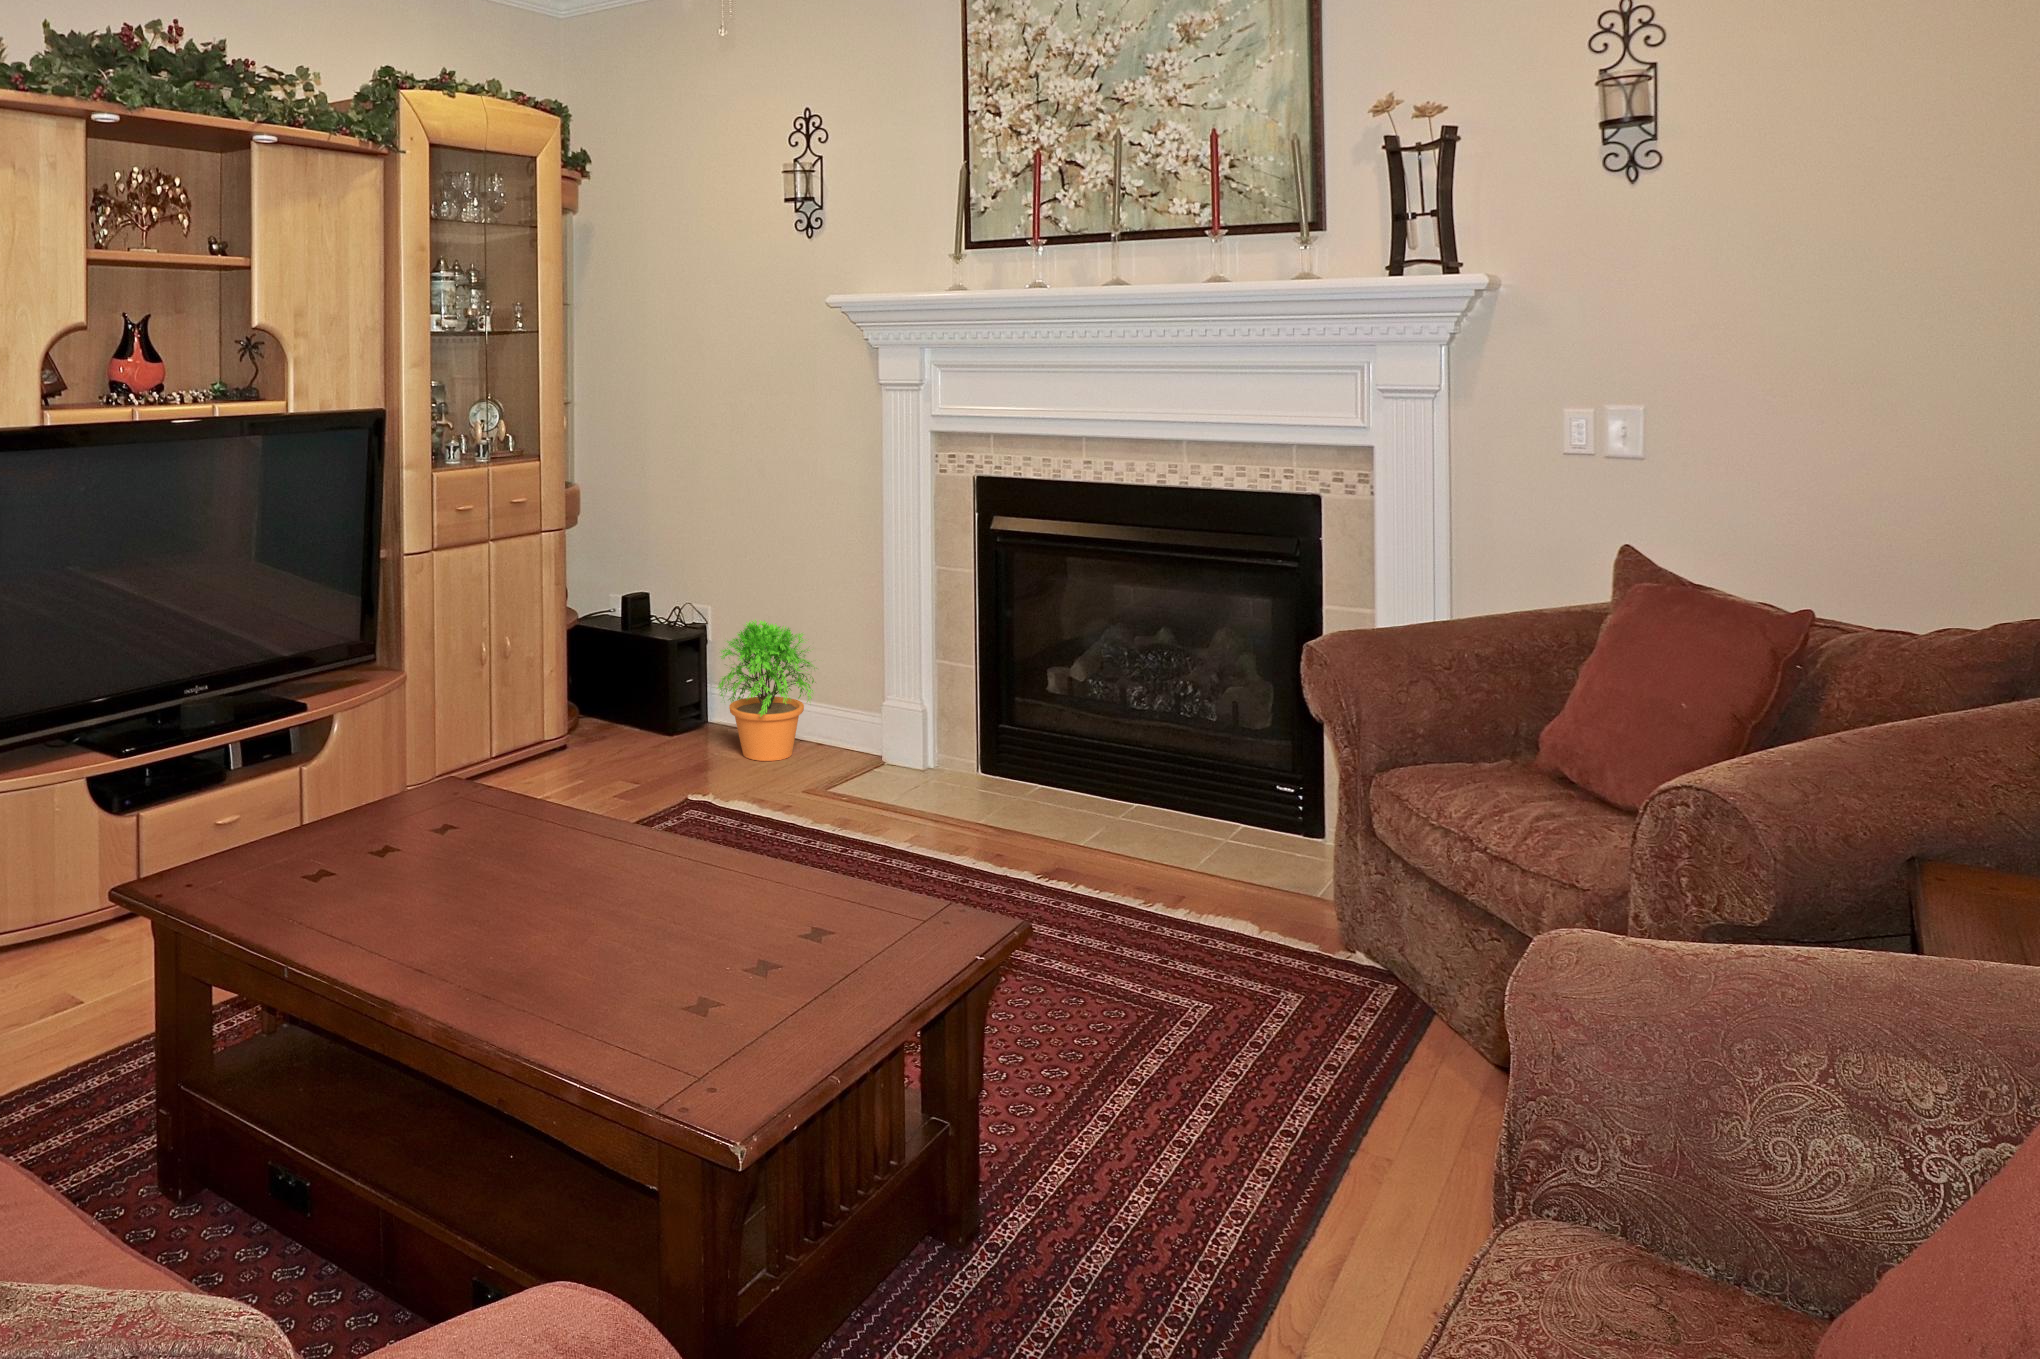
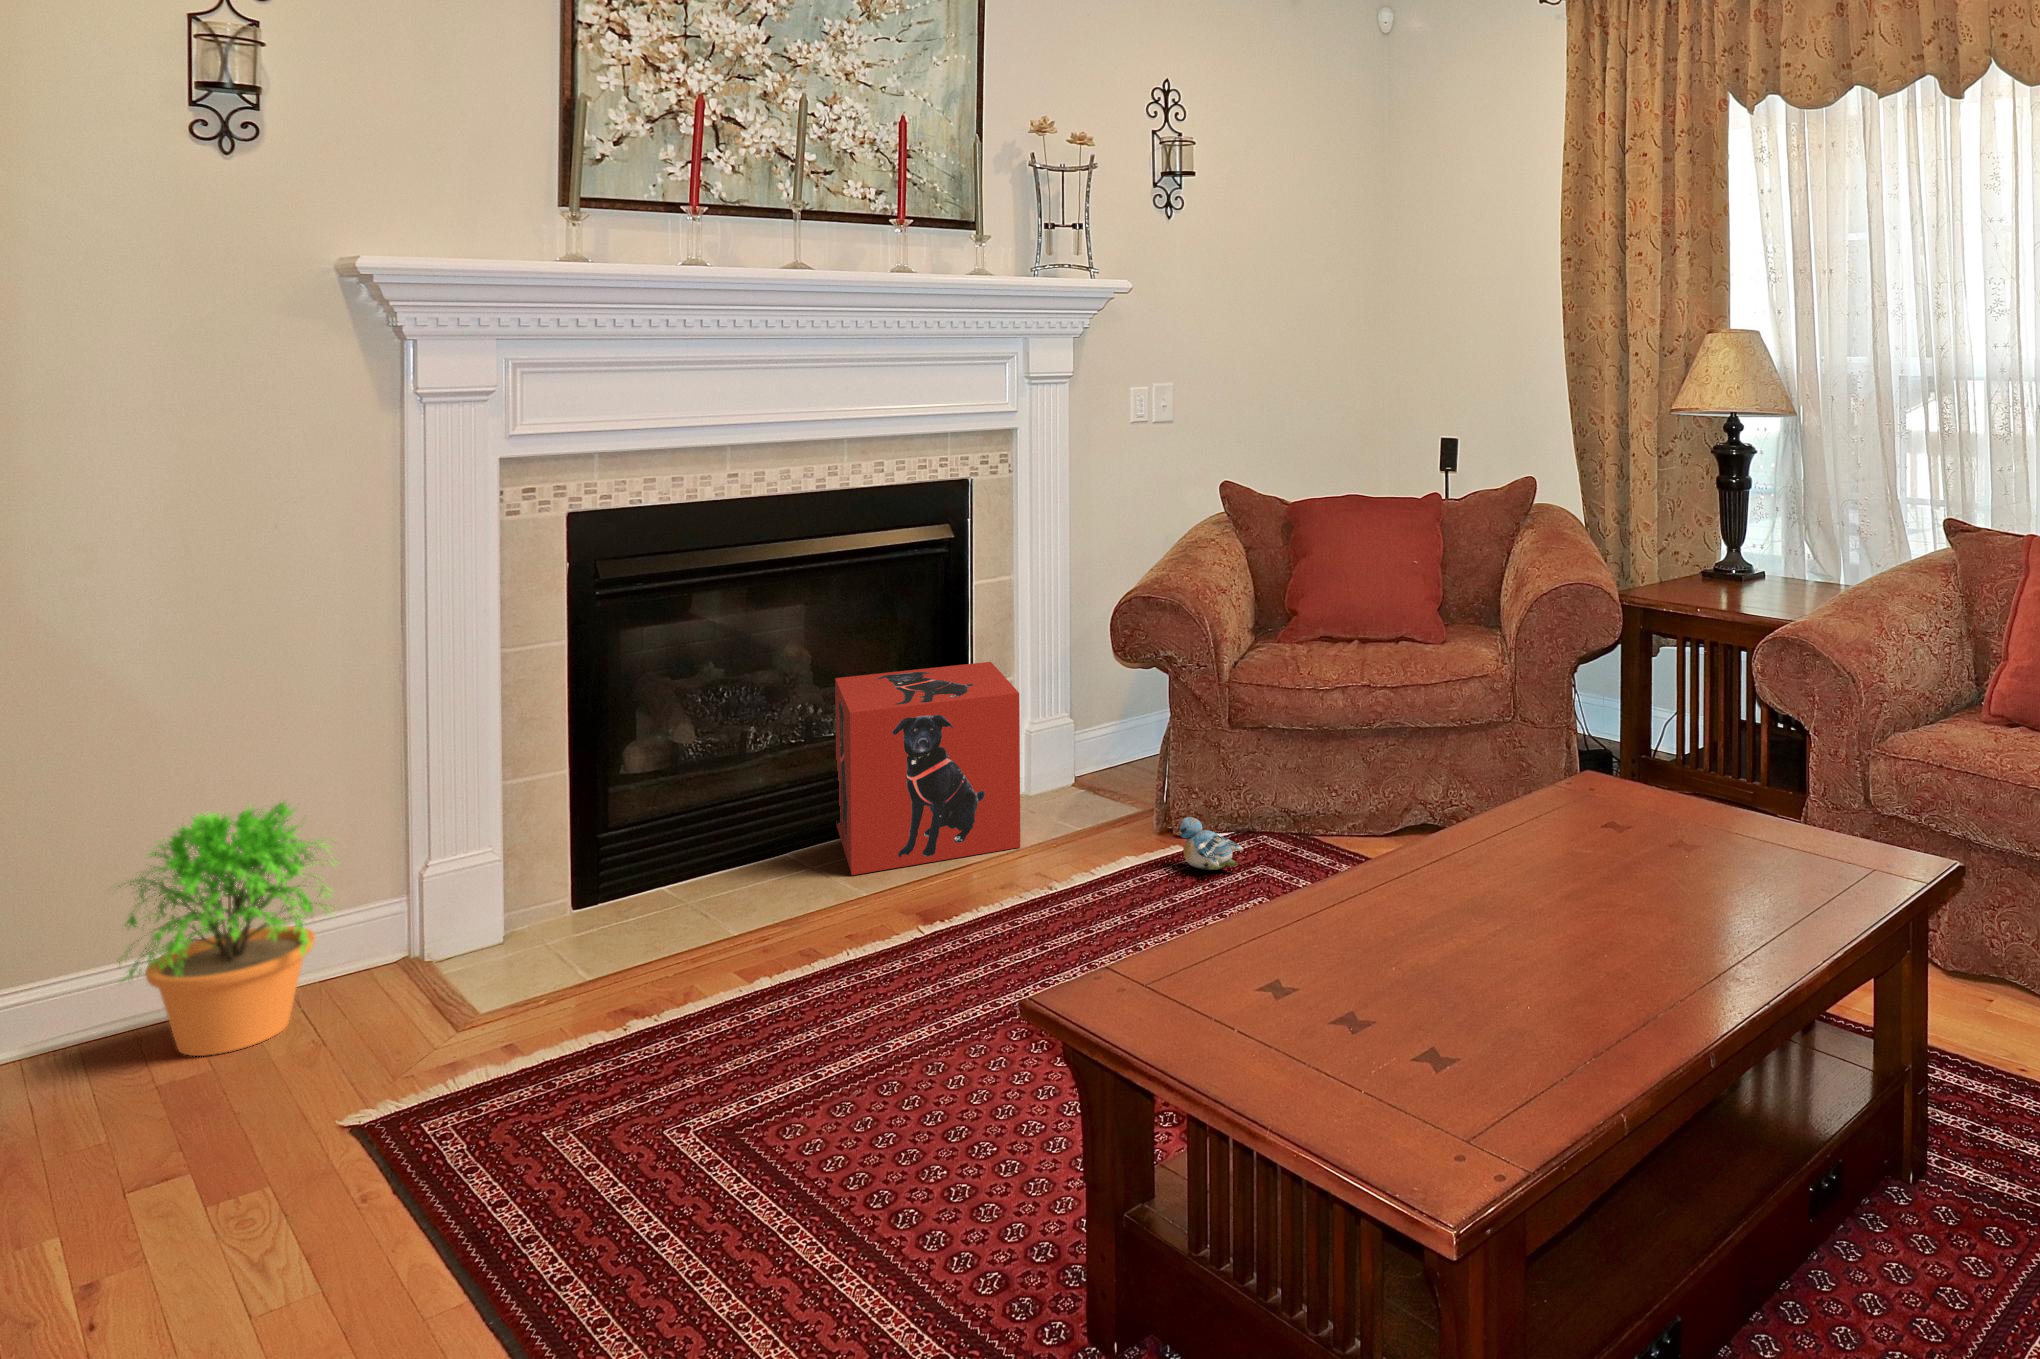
storage box: none [1079,663,1302,873] -> present [835,662,1020,875]
plush toy: none [1190,896,1245,970] -> present [1179,817,1243,870]

